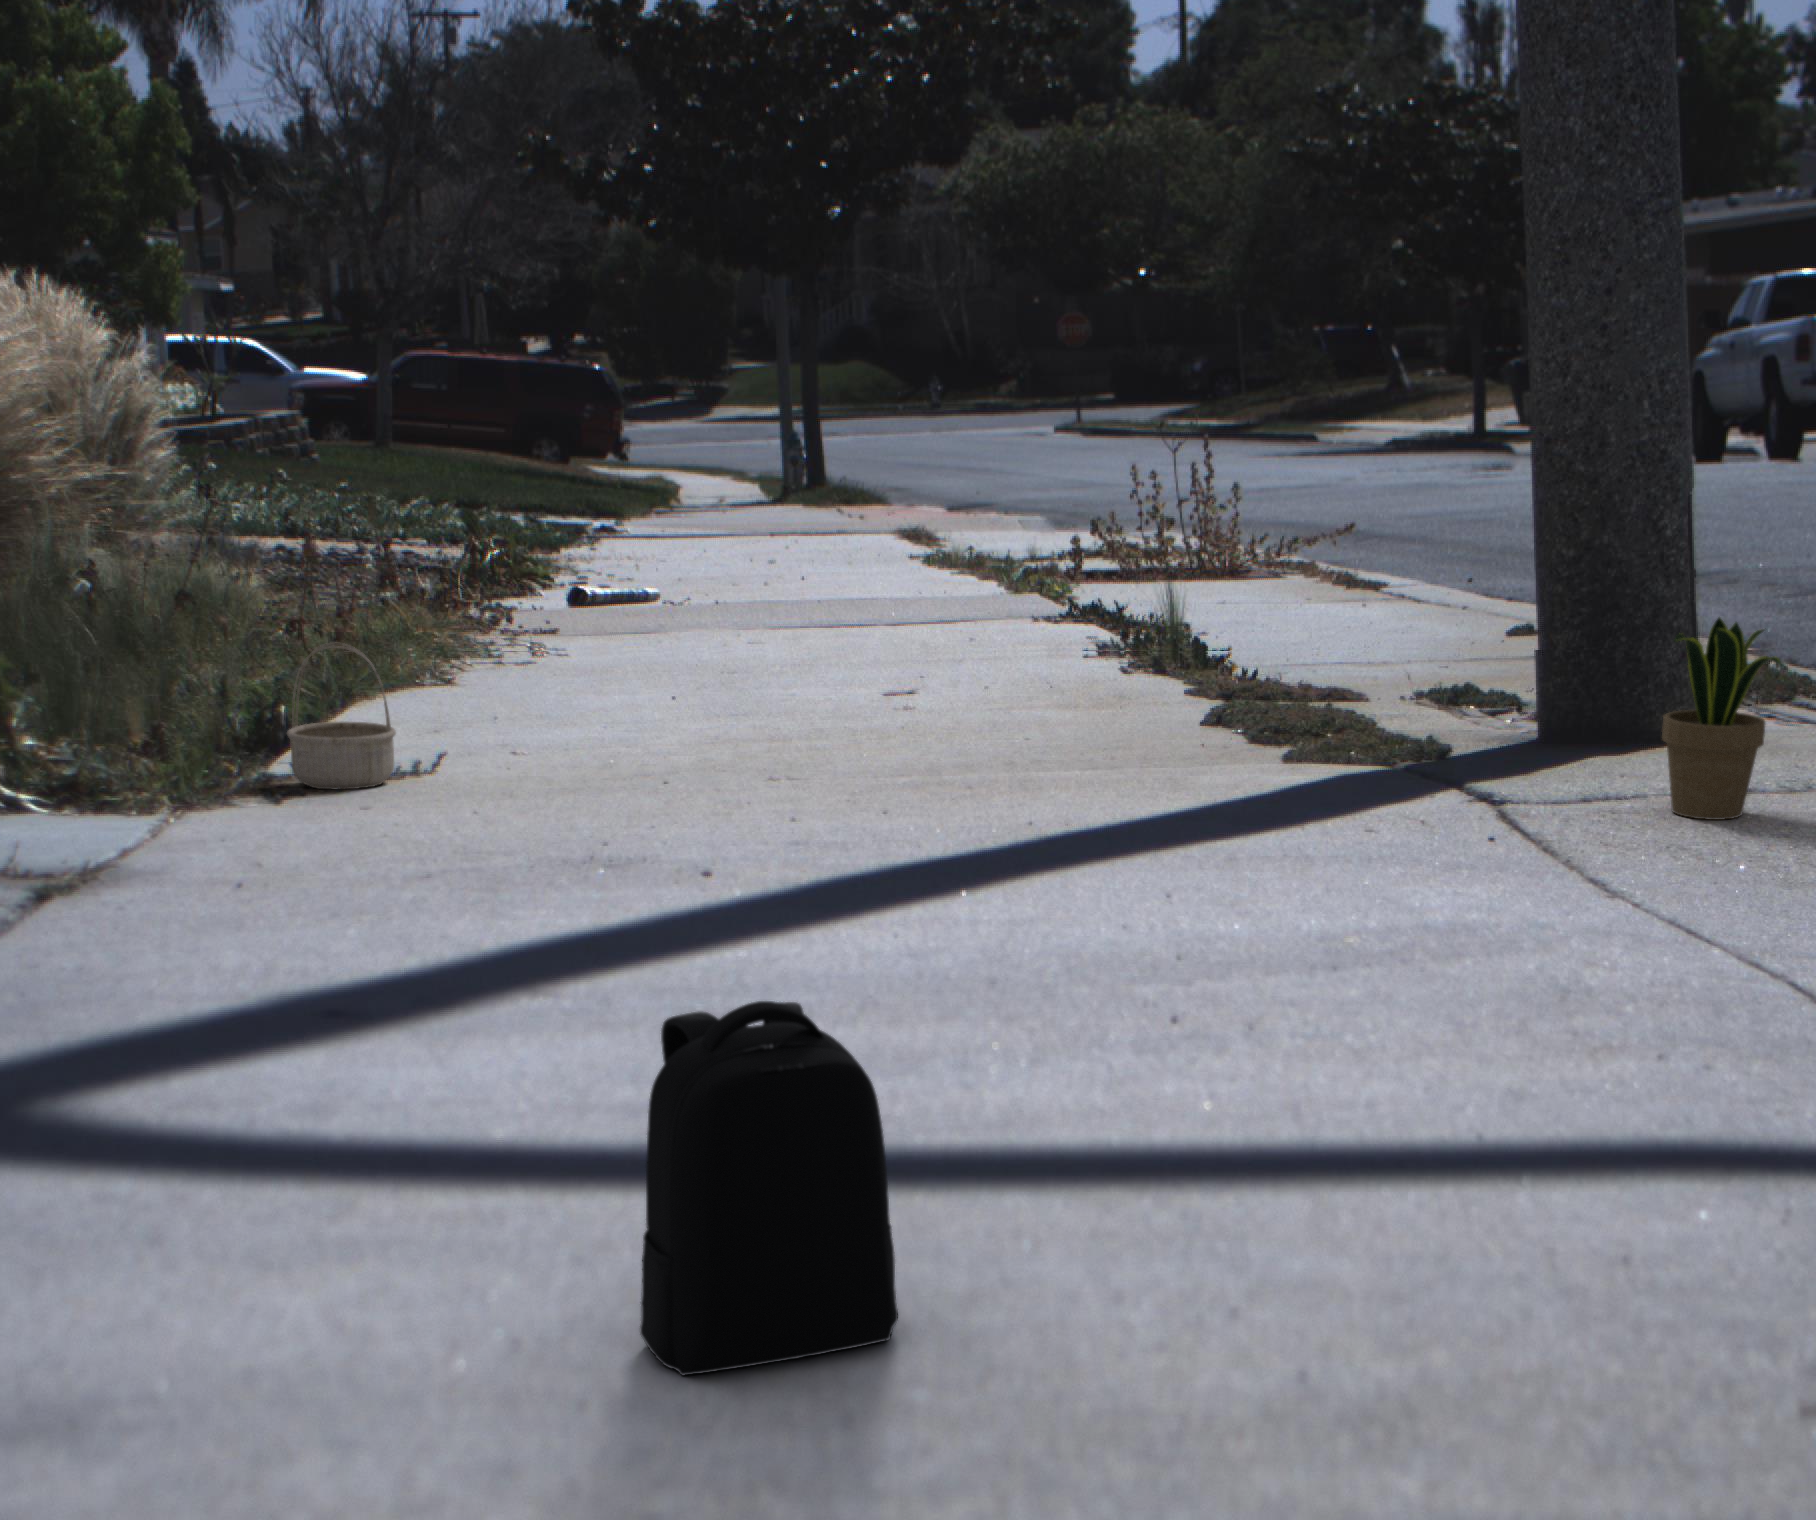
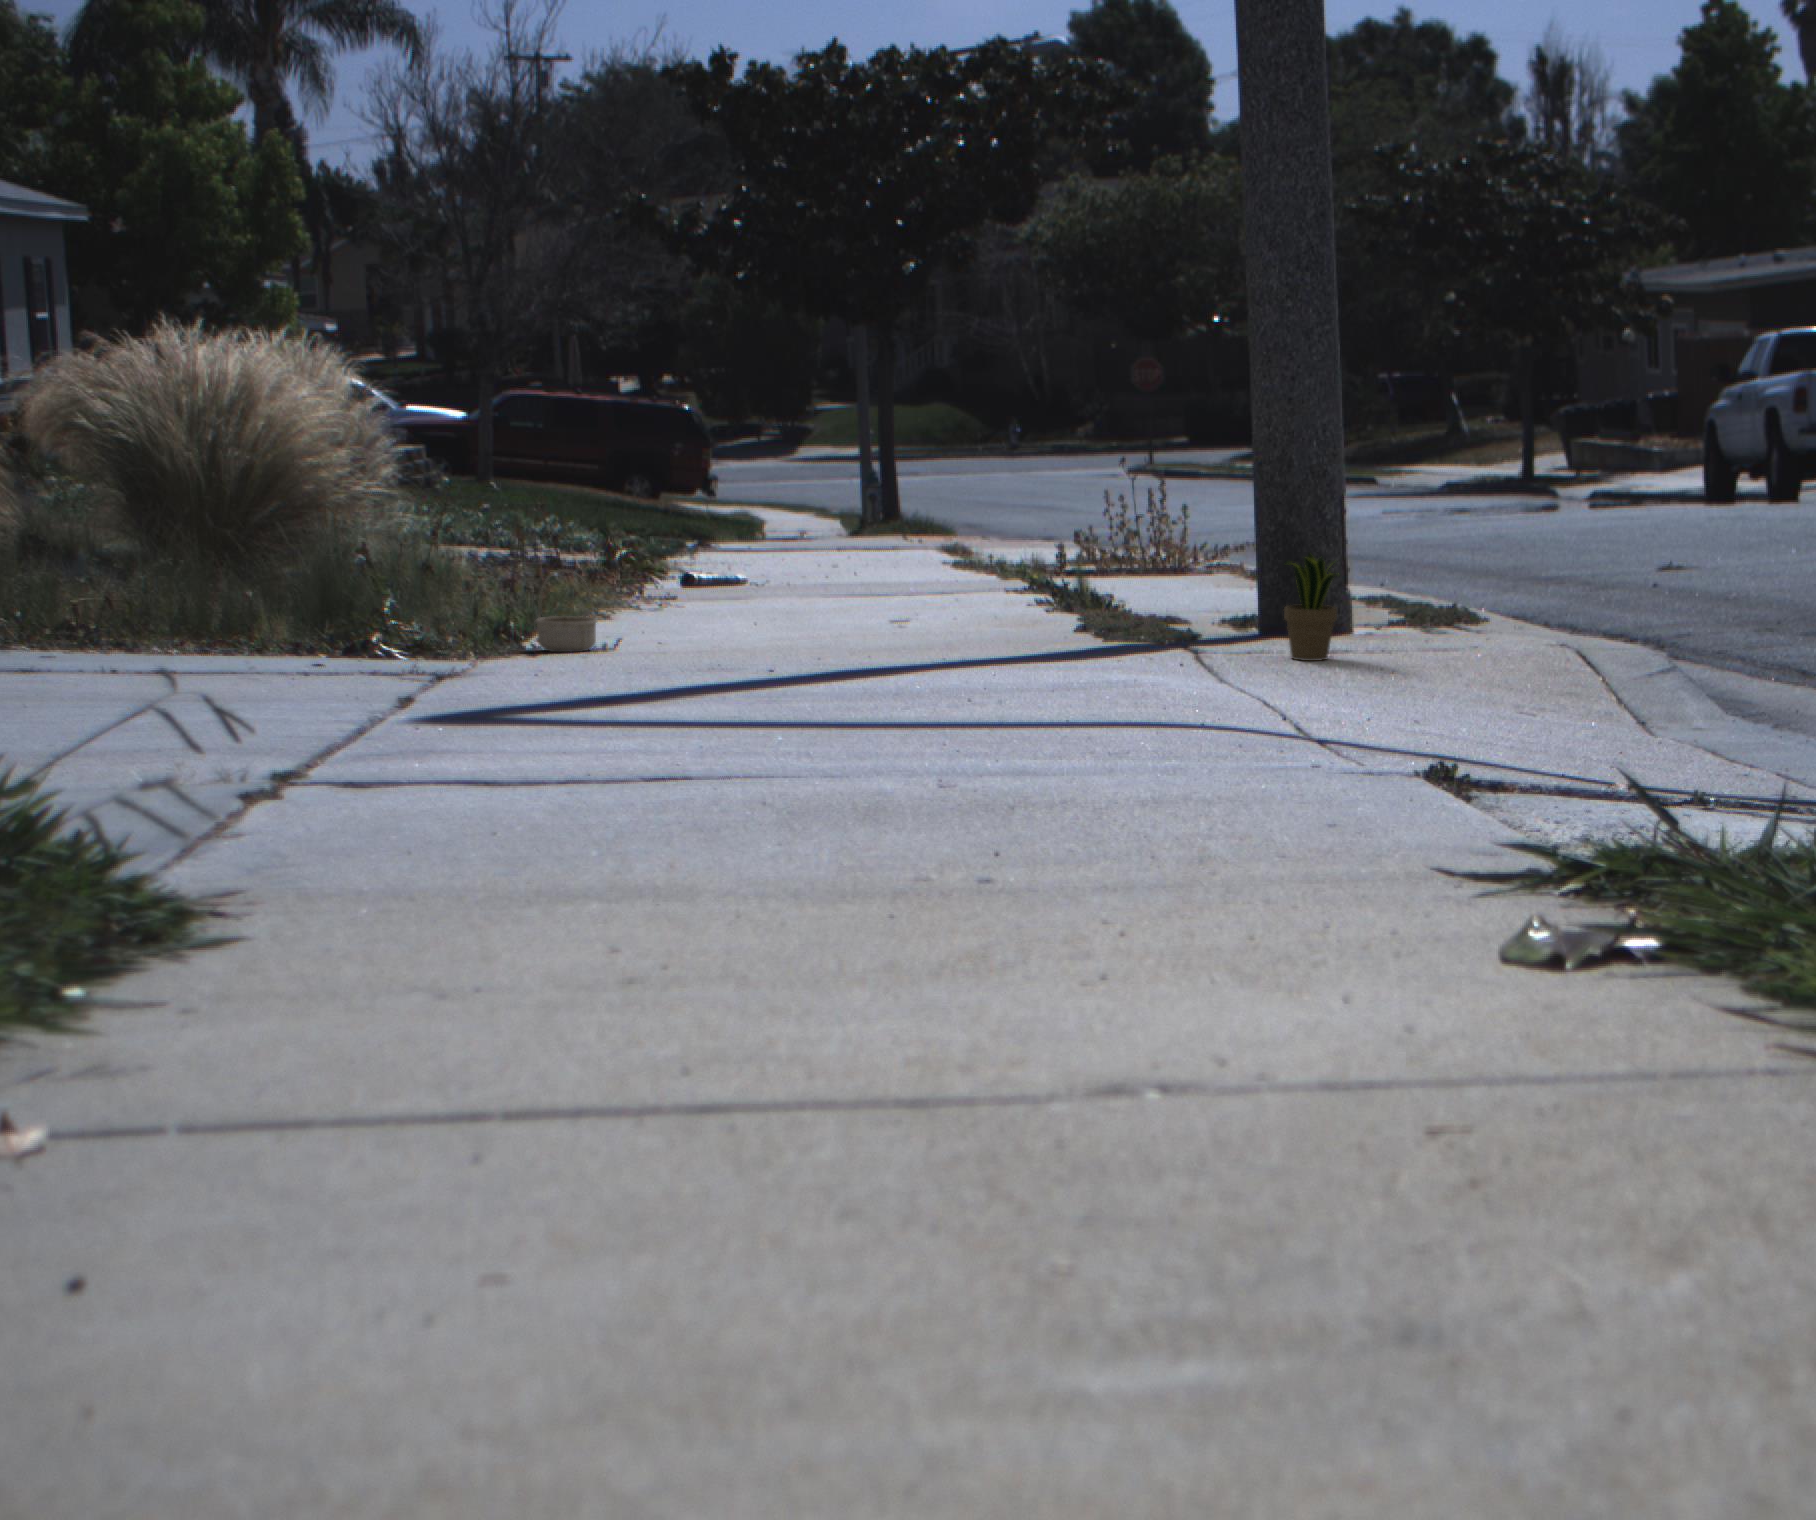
backpack: present [640,1001,898,1375] -> none [741,639,833,768]

